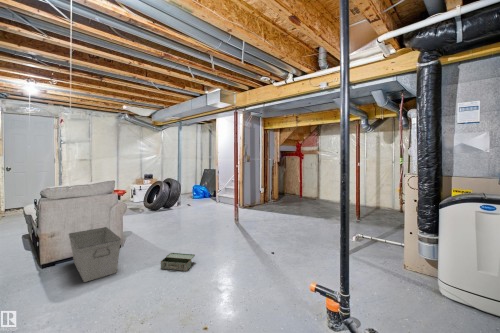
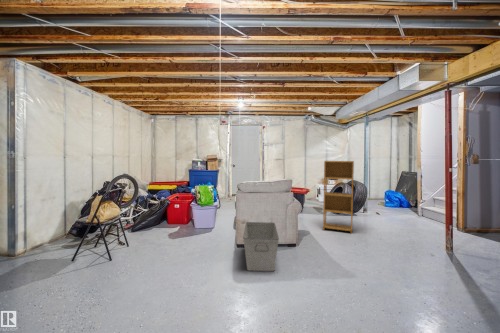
shelving unit: none [151,161,177,227] -> present [323,161,354,233]
toolbox: present [161,253,195,271] -> none [314,269,358,300]

